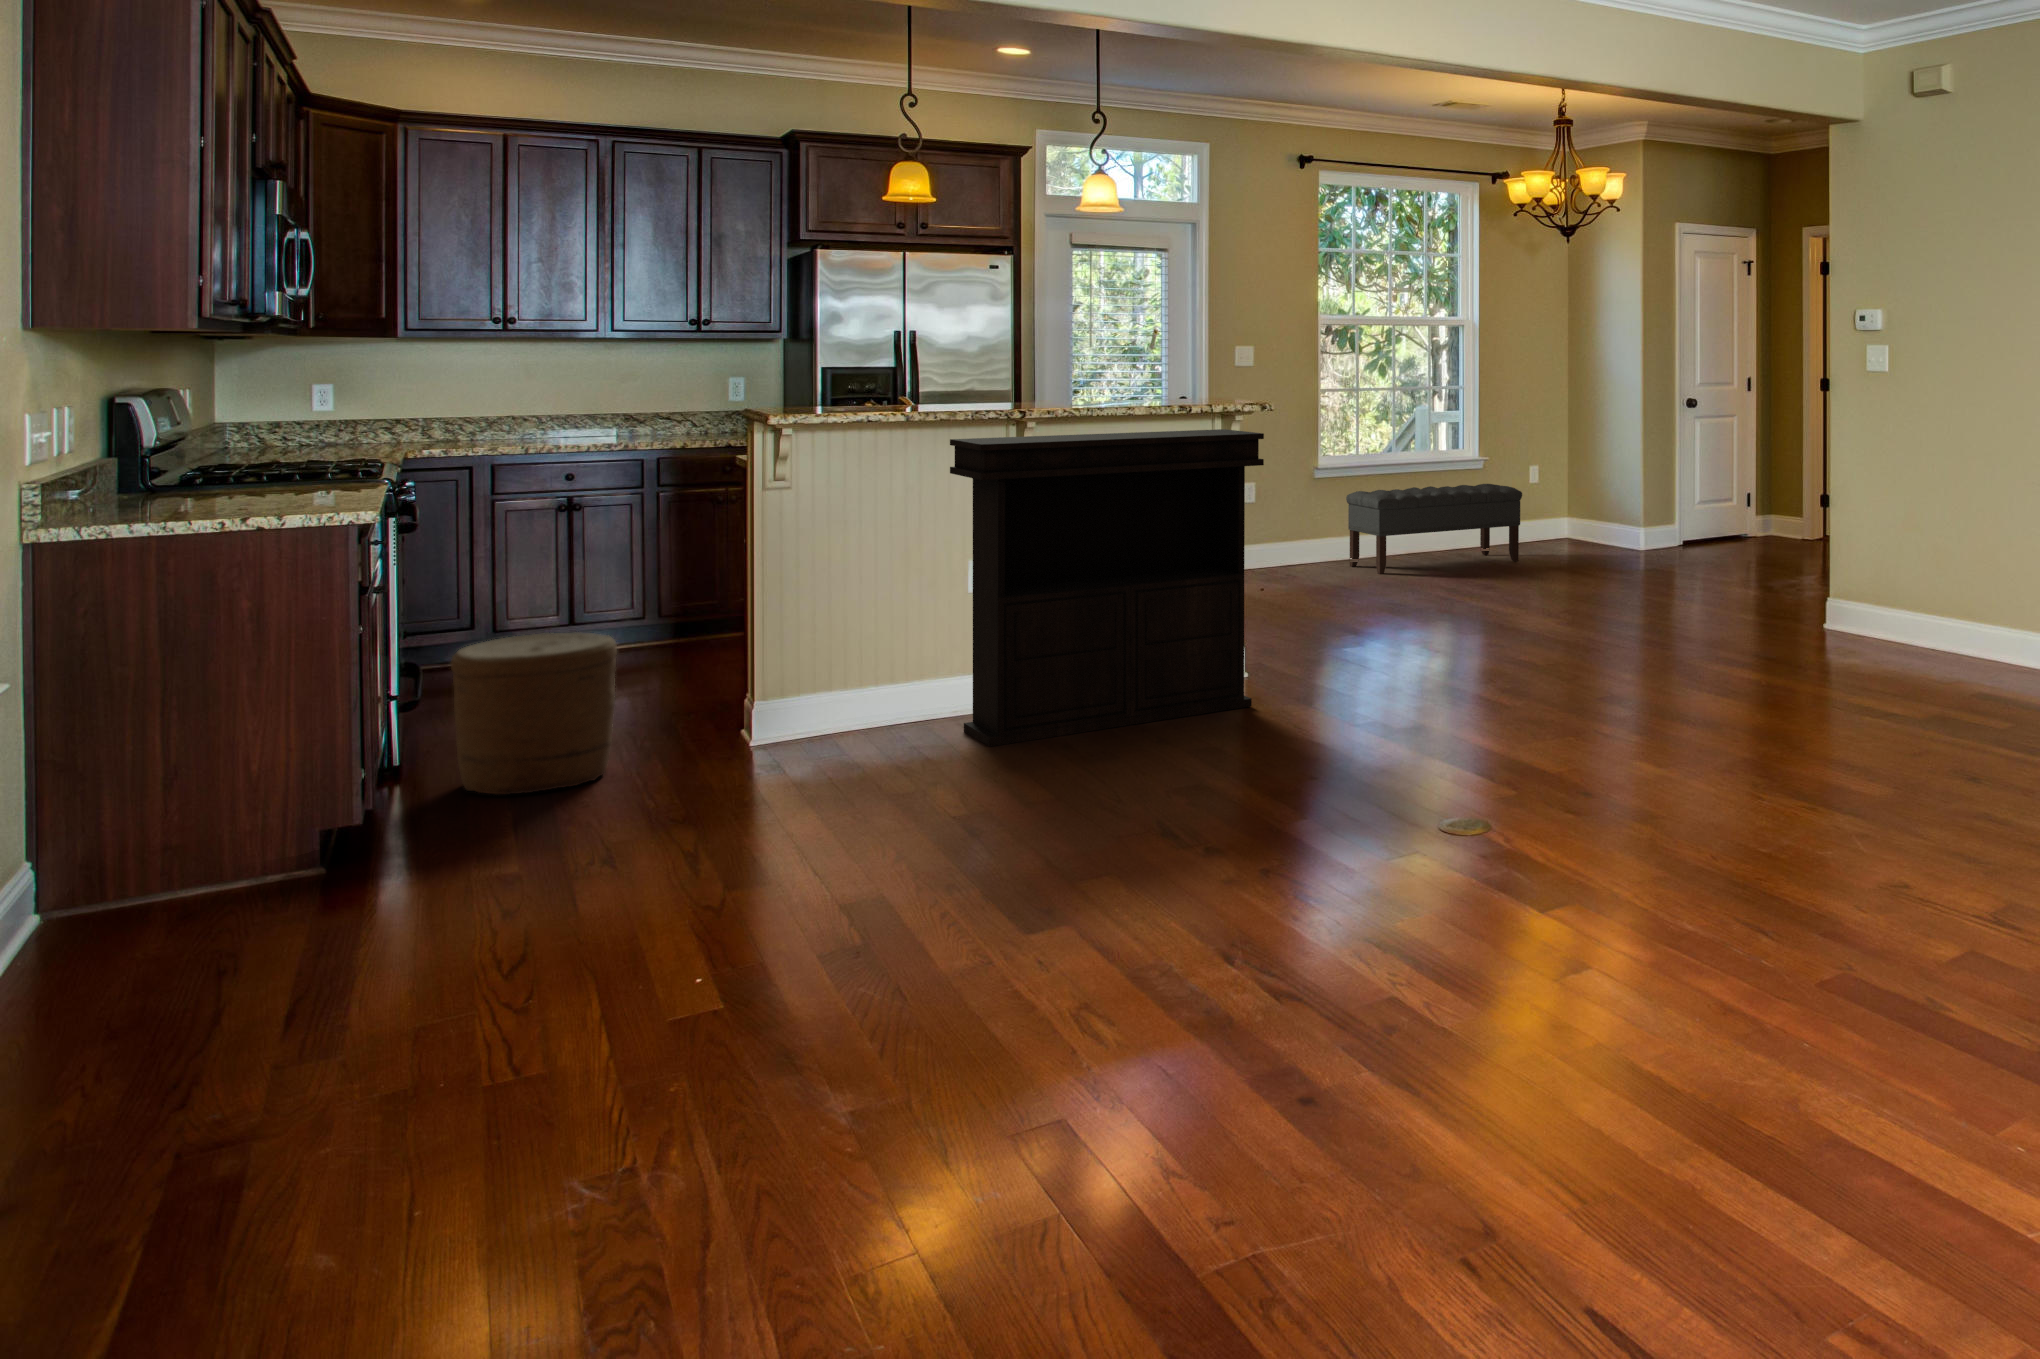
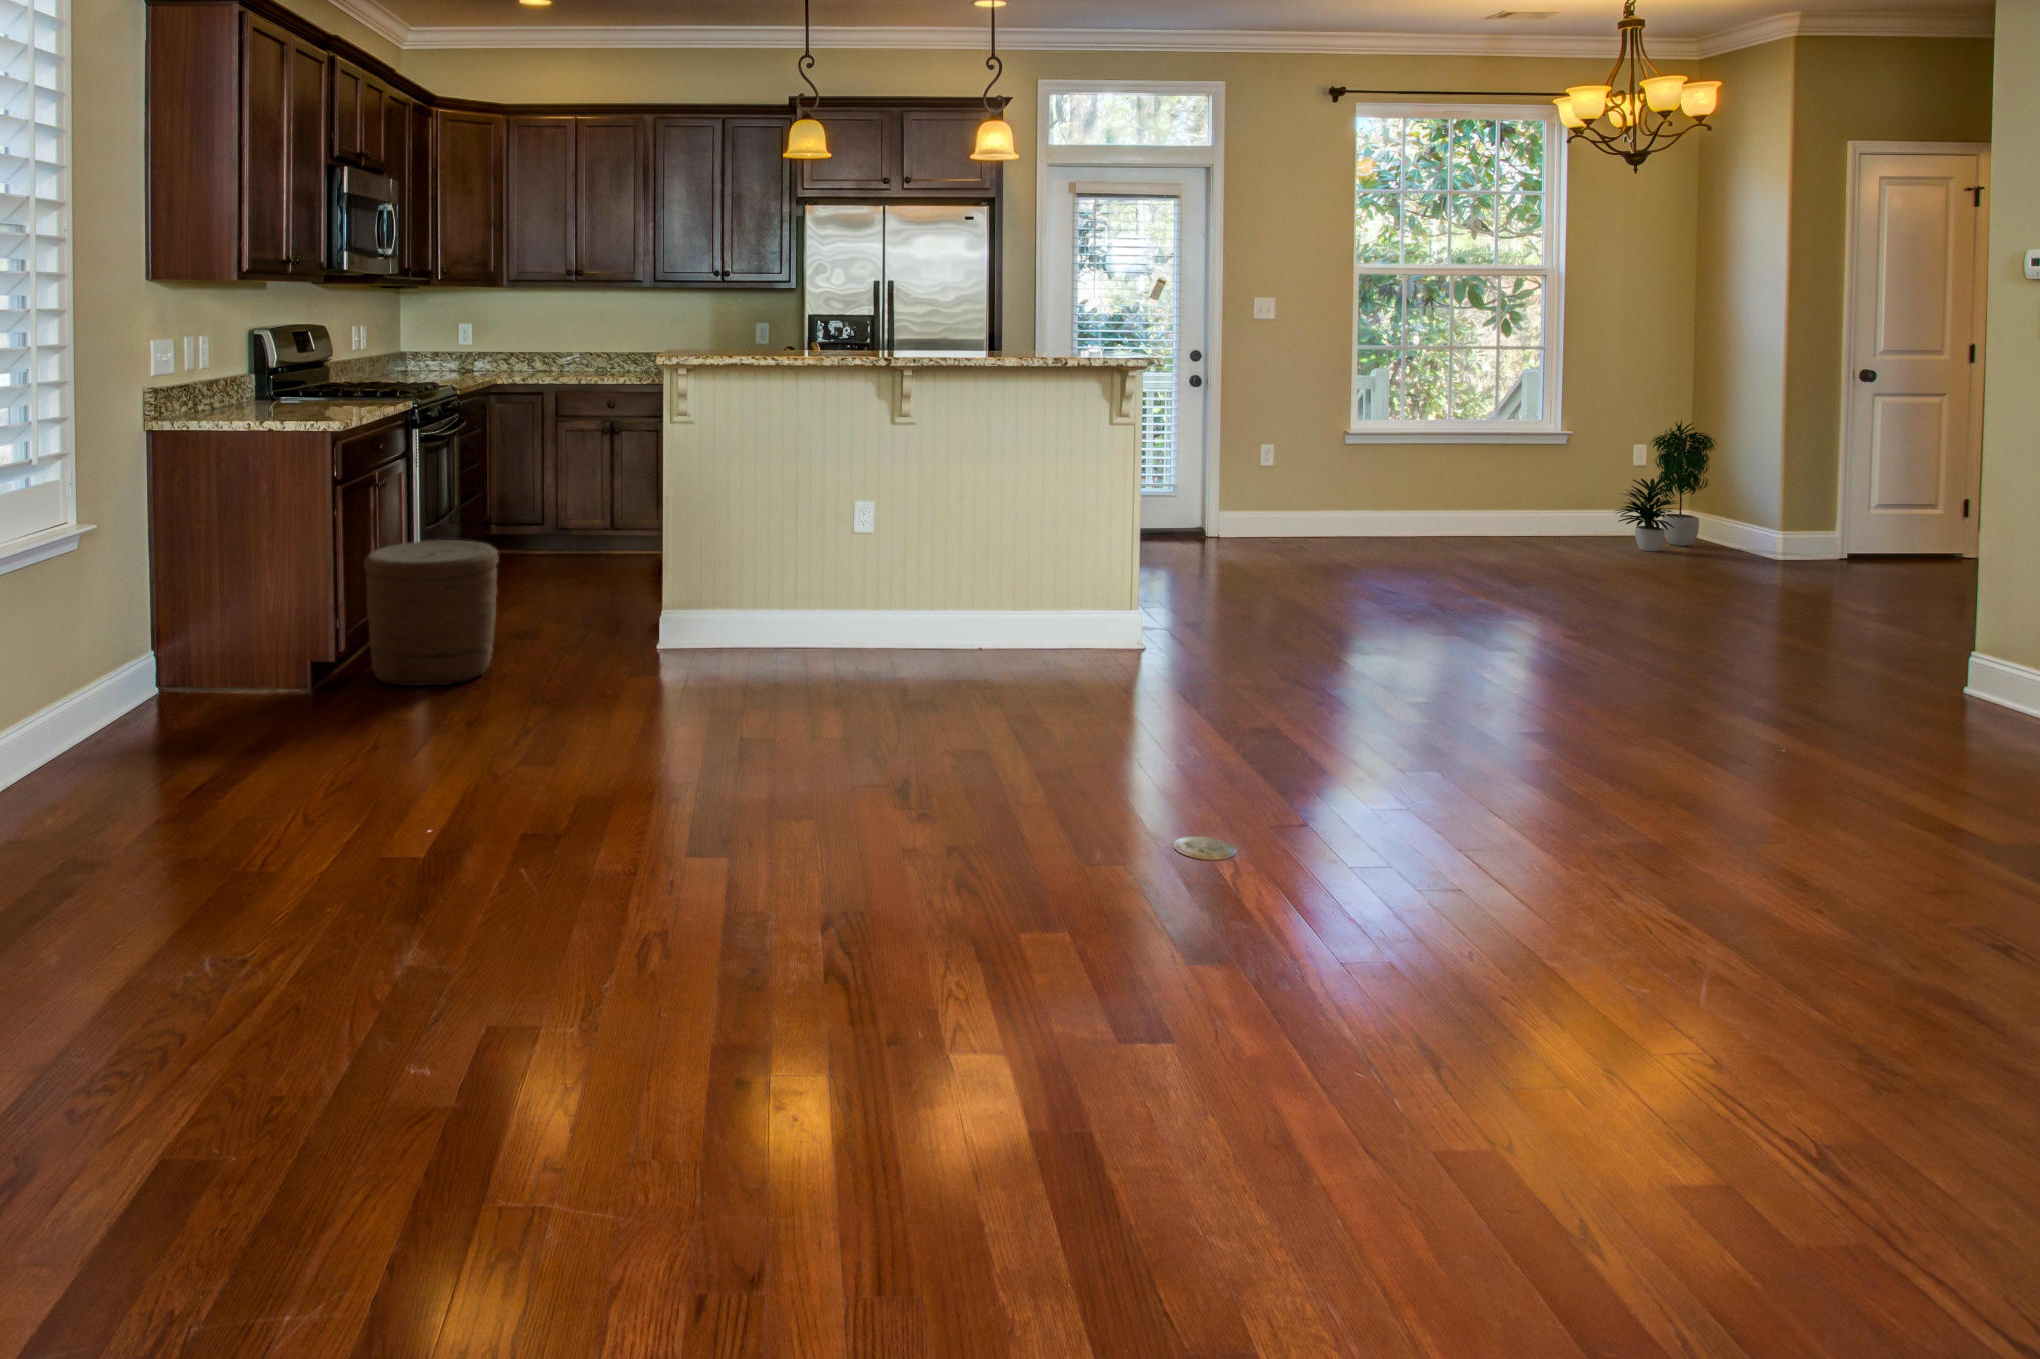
console table: present [950,429,1264,746] -> none [794,380,1140,711]
potted plant: none [1528,445,1595,556] -> present [1616,420,1717,551]
bench: present [1346,484,1522,574] -> none [1370,458,1602,554]

